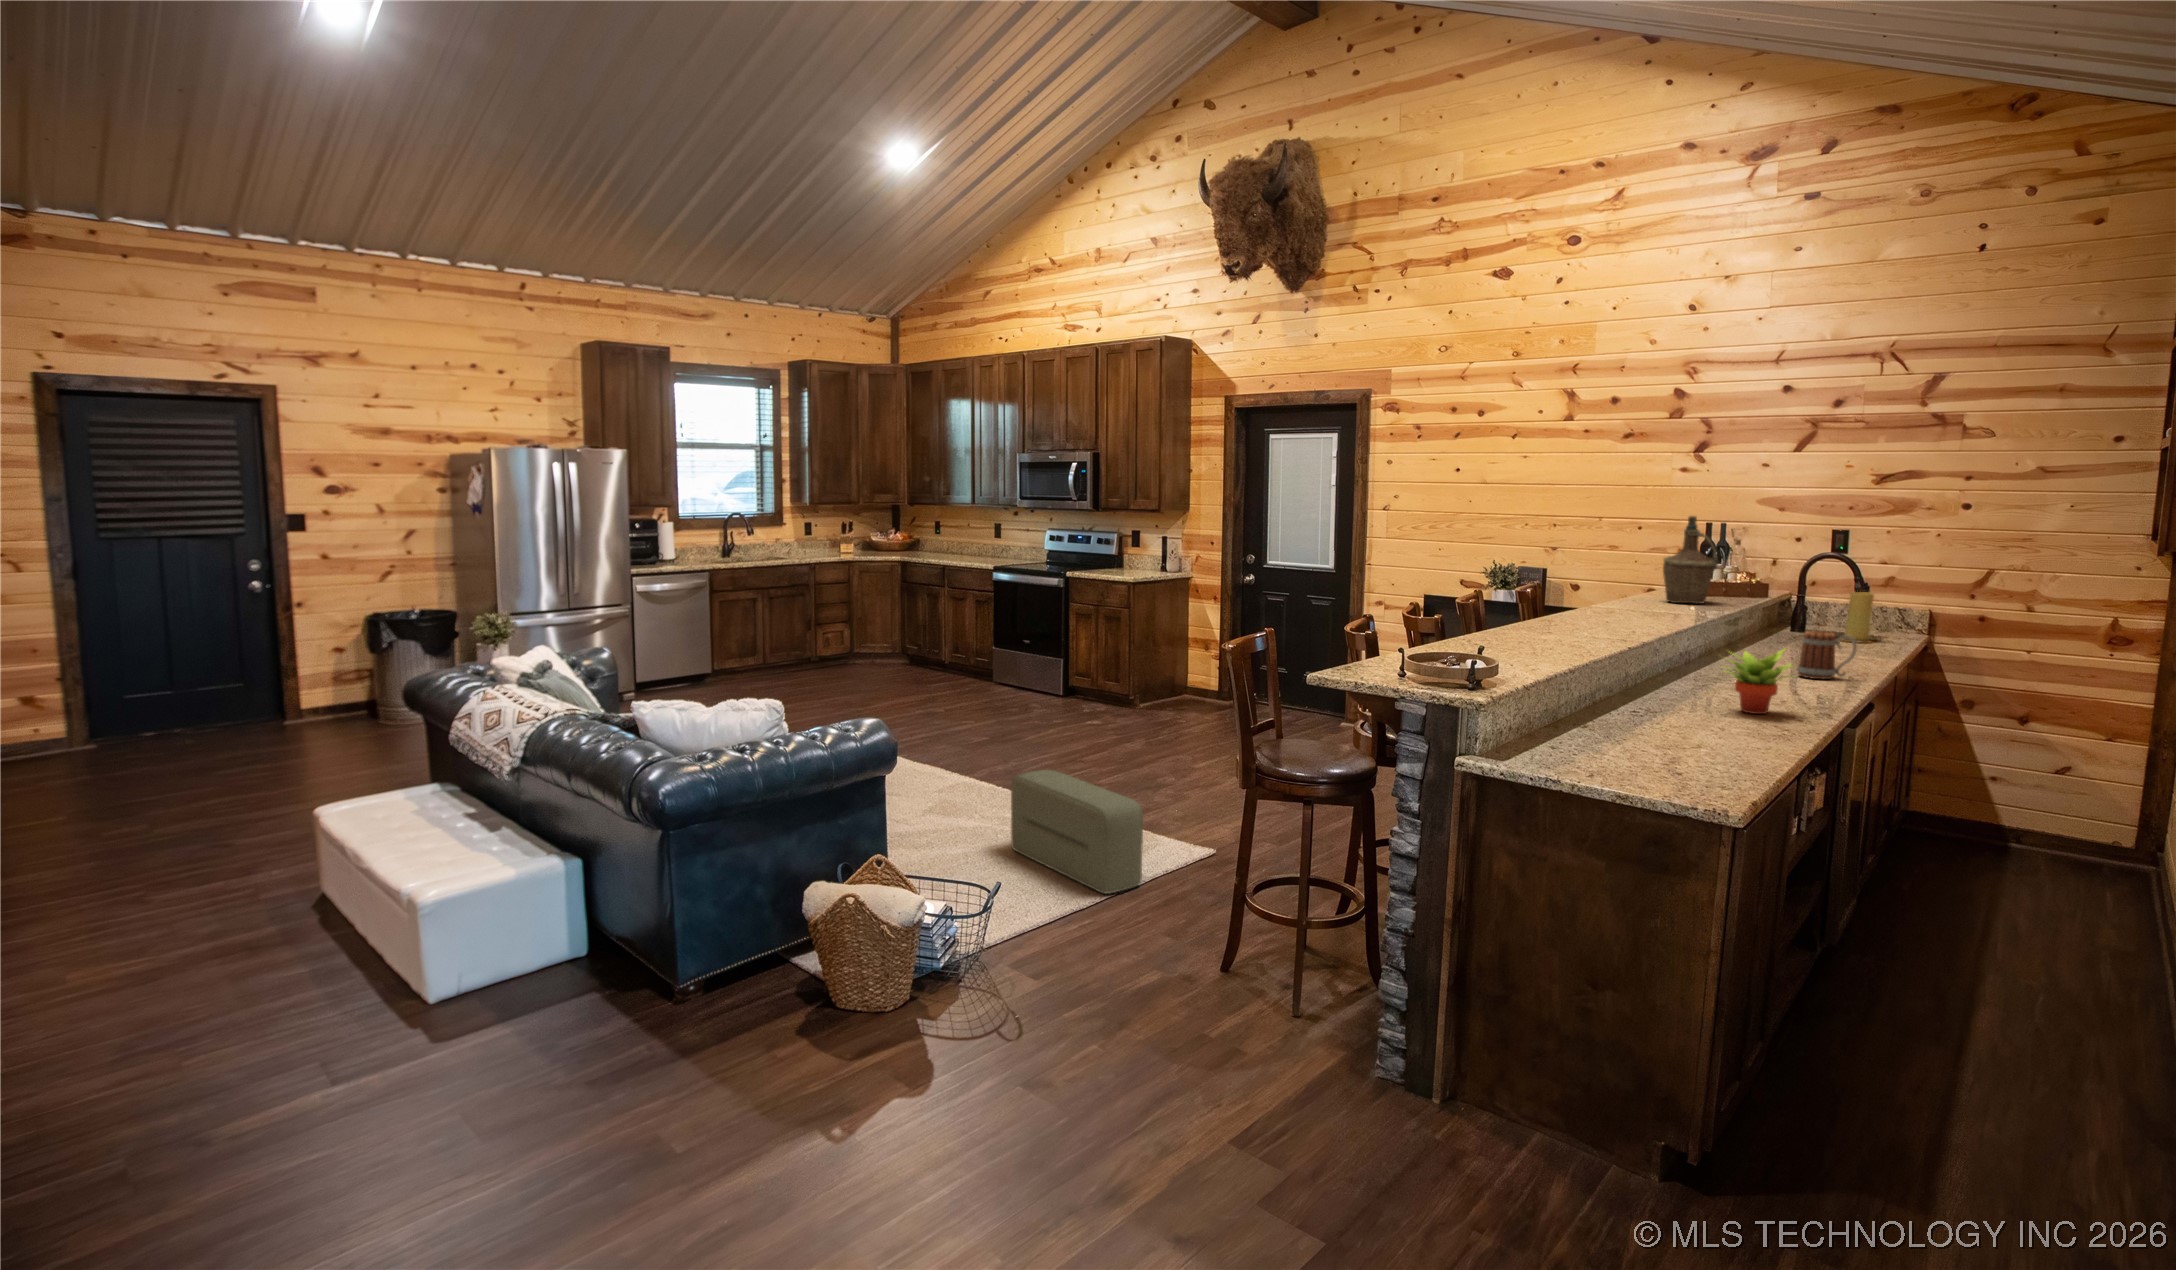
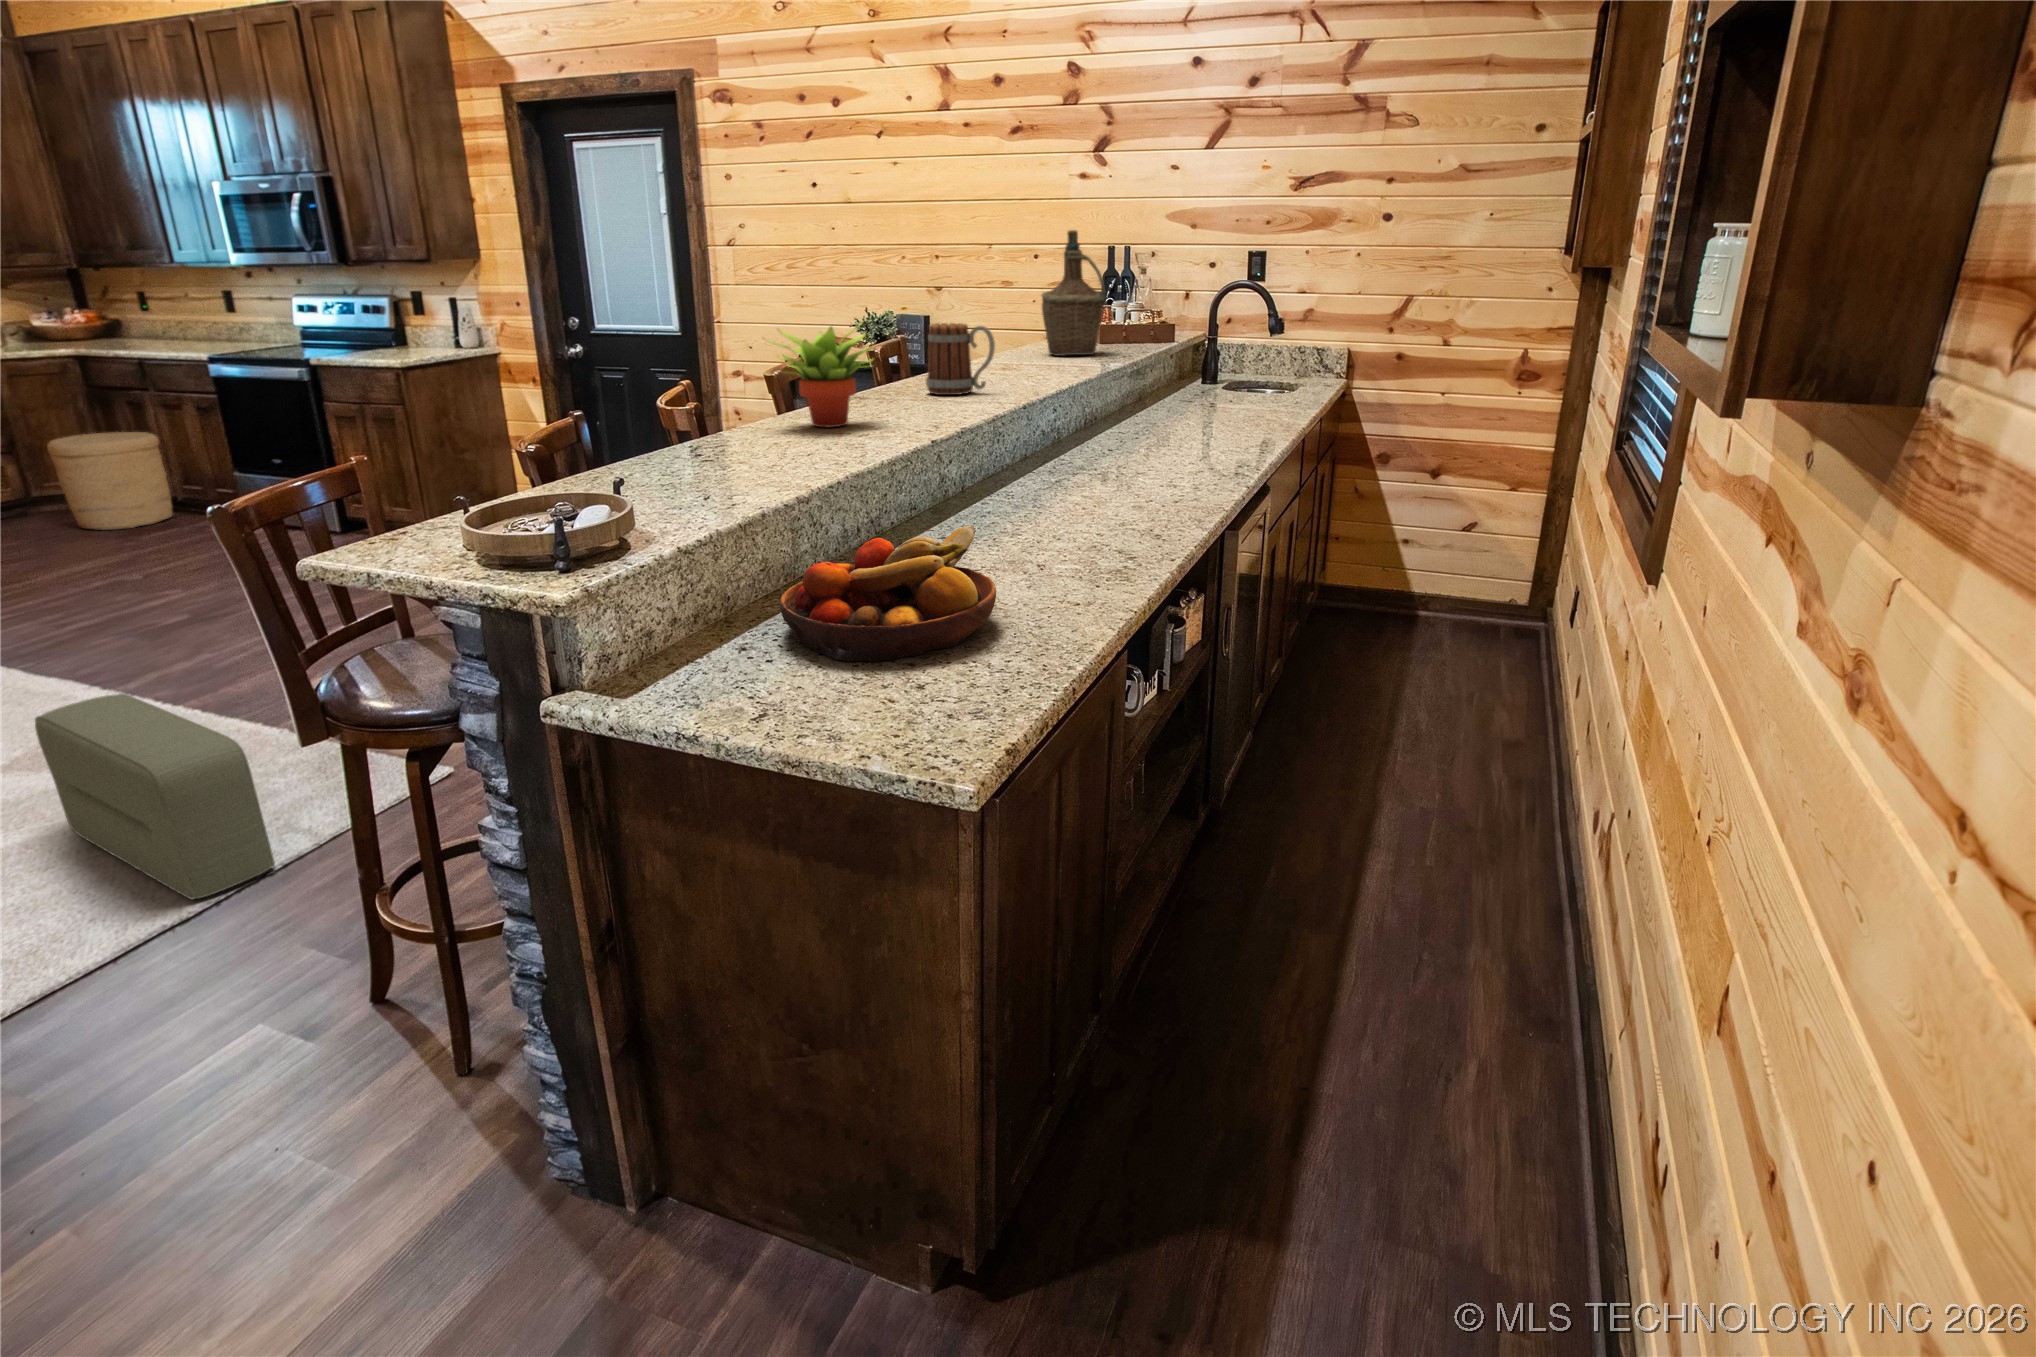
candle: present [1842,592,1874,643] -> none [1253,330,1288,396]
woven basket: none [888,614,949,678] -> present [47,432,172,530]
mug: present [1797,631,1857,679] -> present [926,323,995,395]
succulent plant: present [1727,648,1799,714] -> present [768,323,874,427]
fruit bowl: none [1581,702,1712,765] -> present [780,526,996,661]

